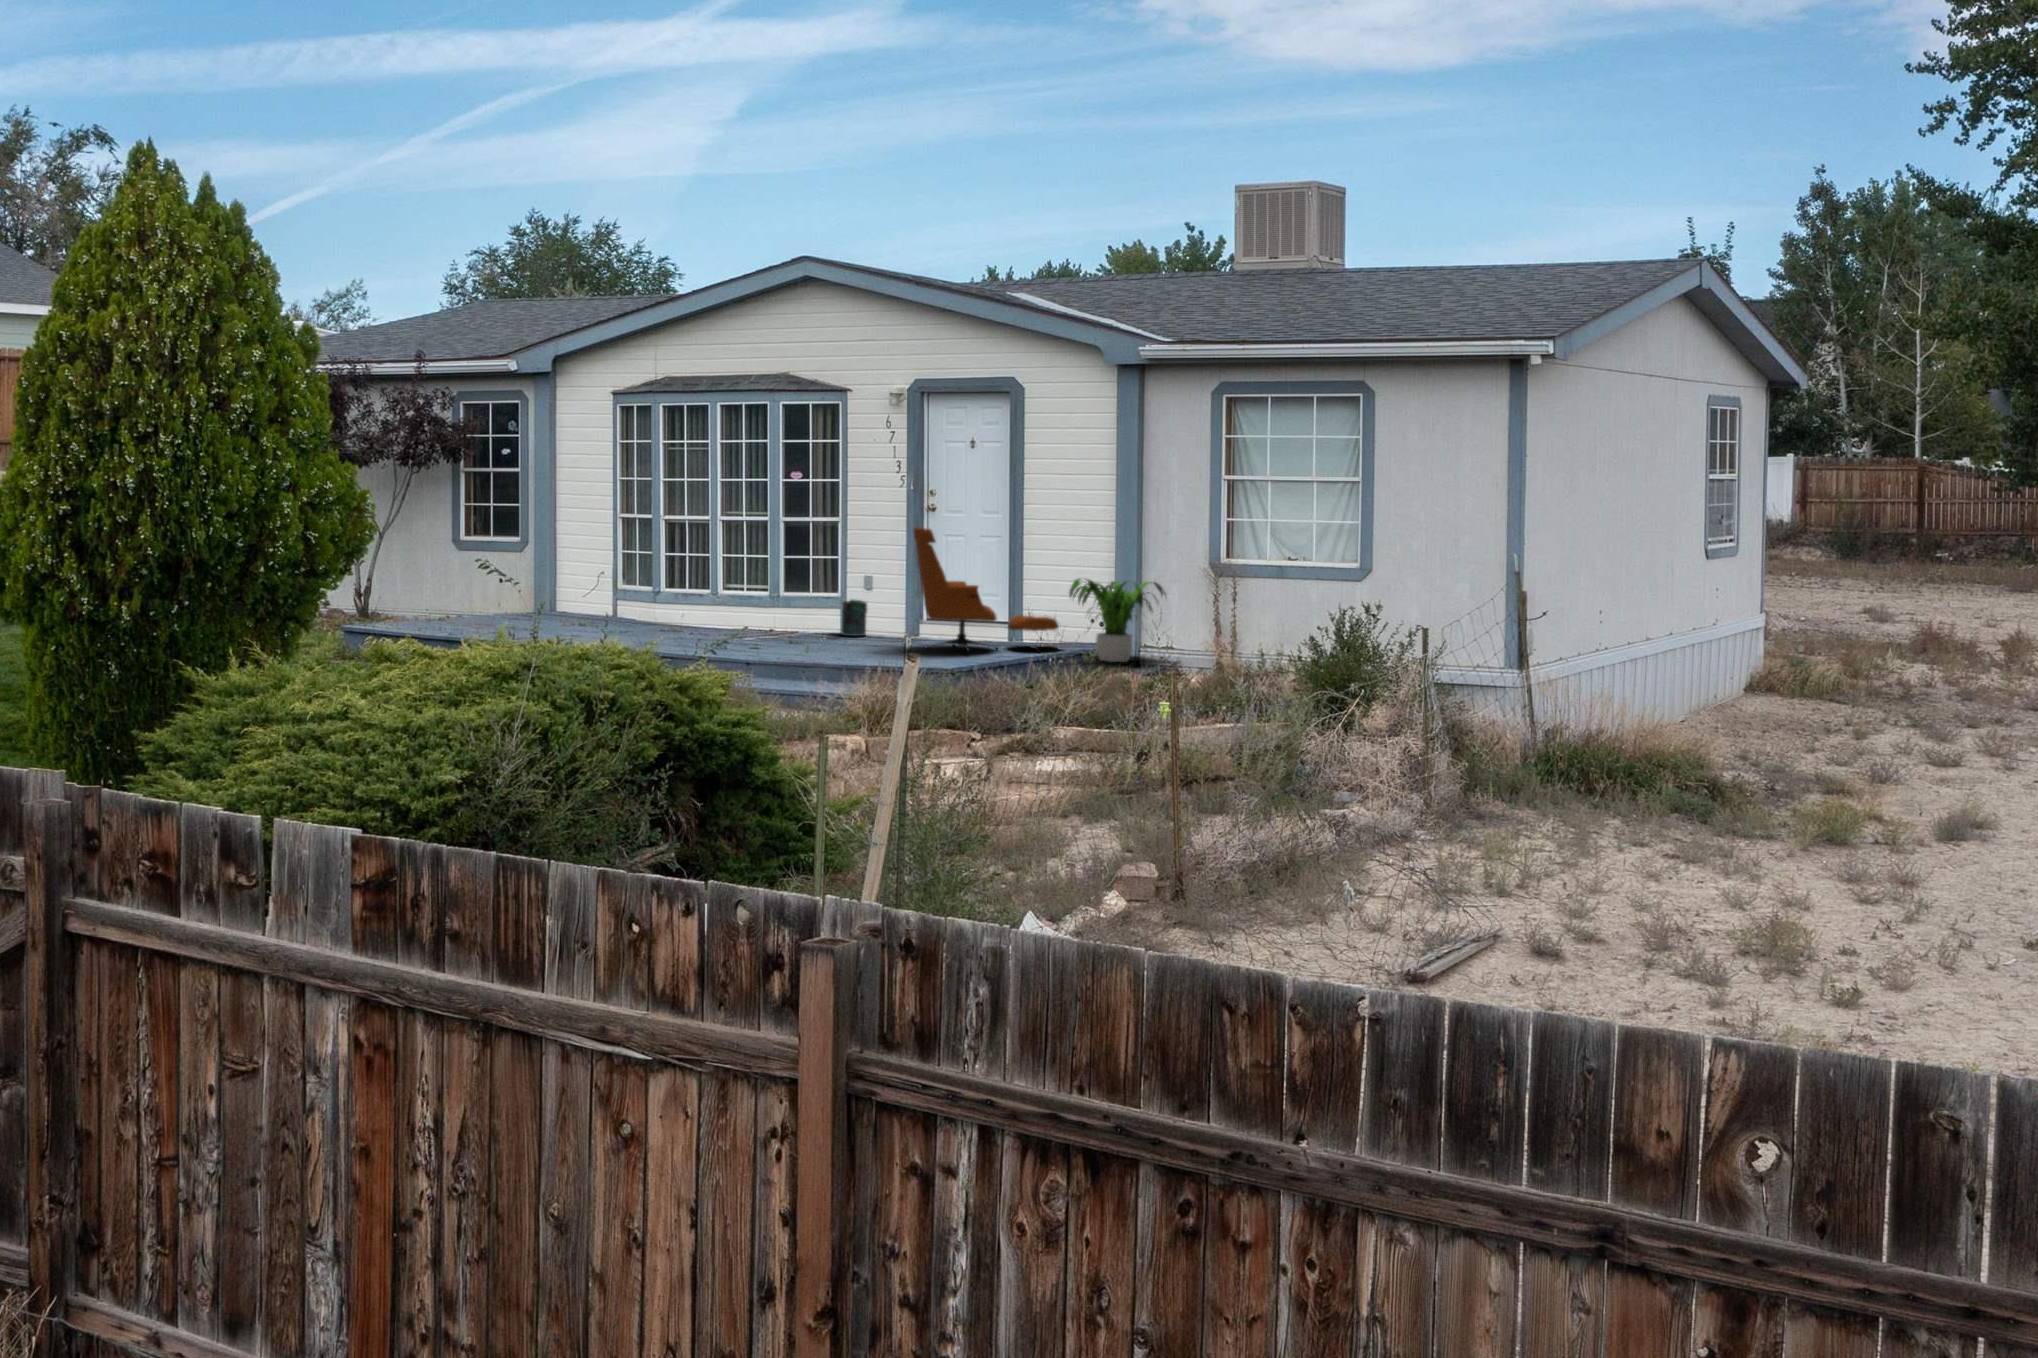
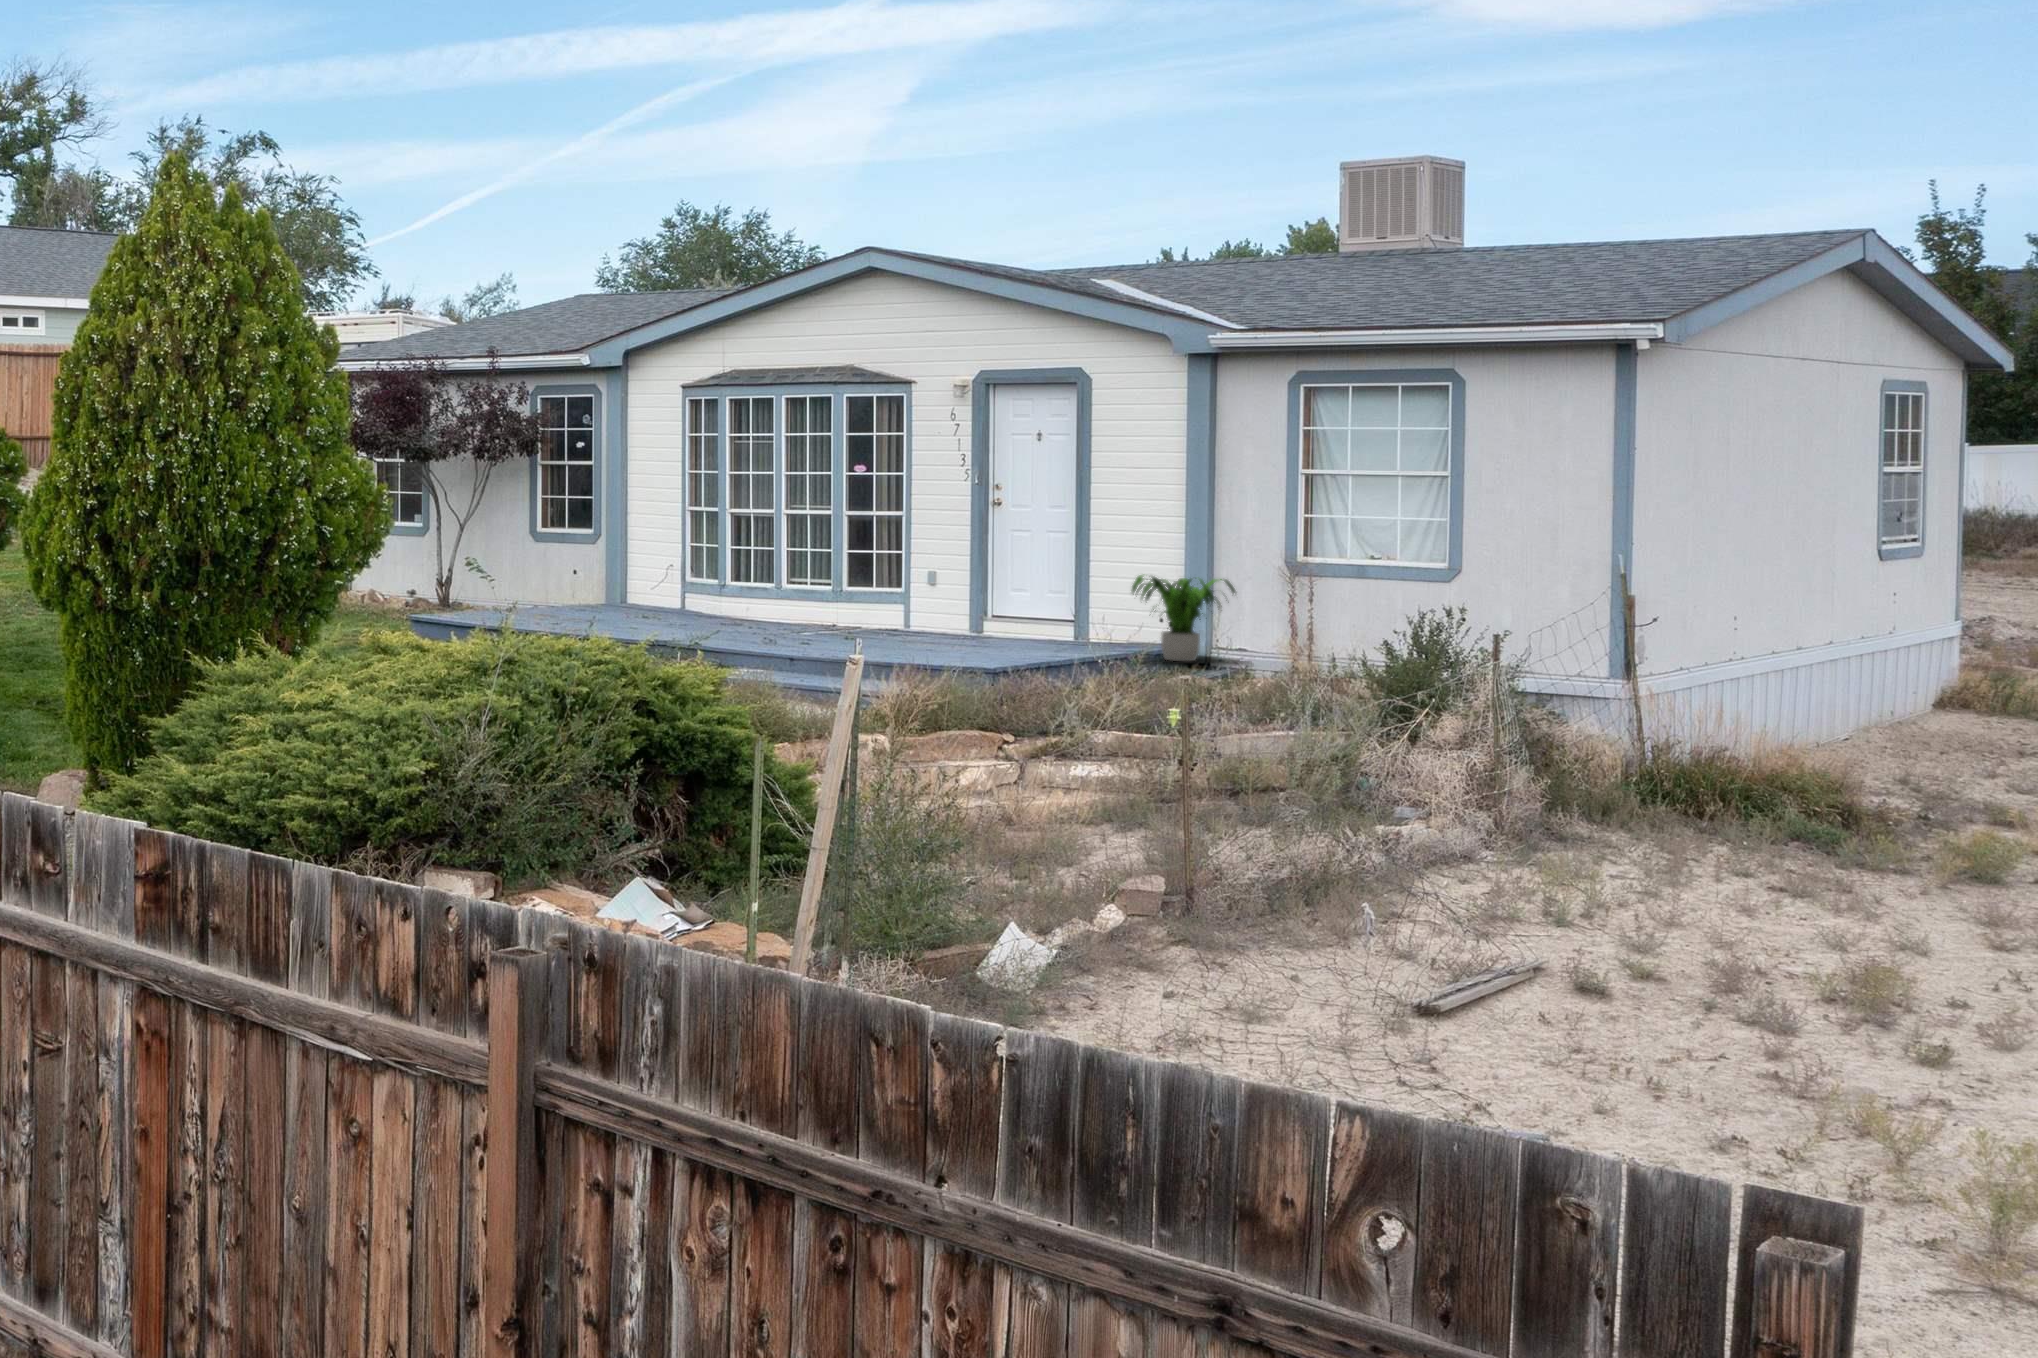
lounge chair: present [914,527,1058,652] -> none [972,521,1127,652]
watering can: present [842,600,867,636] -> none [903,589,939,631]

